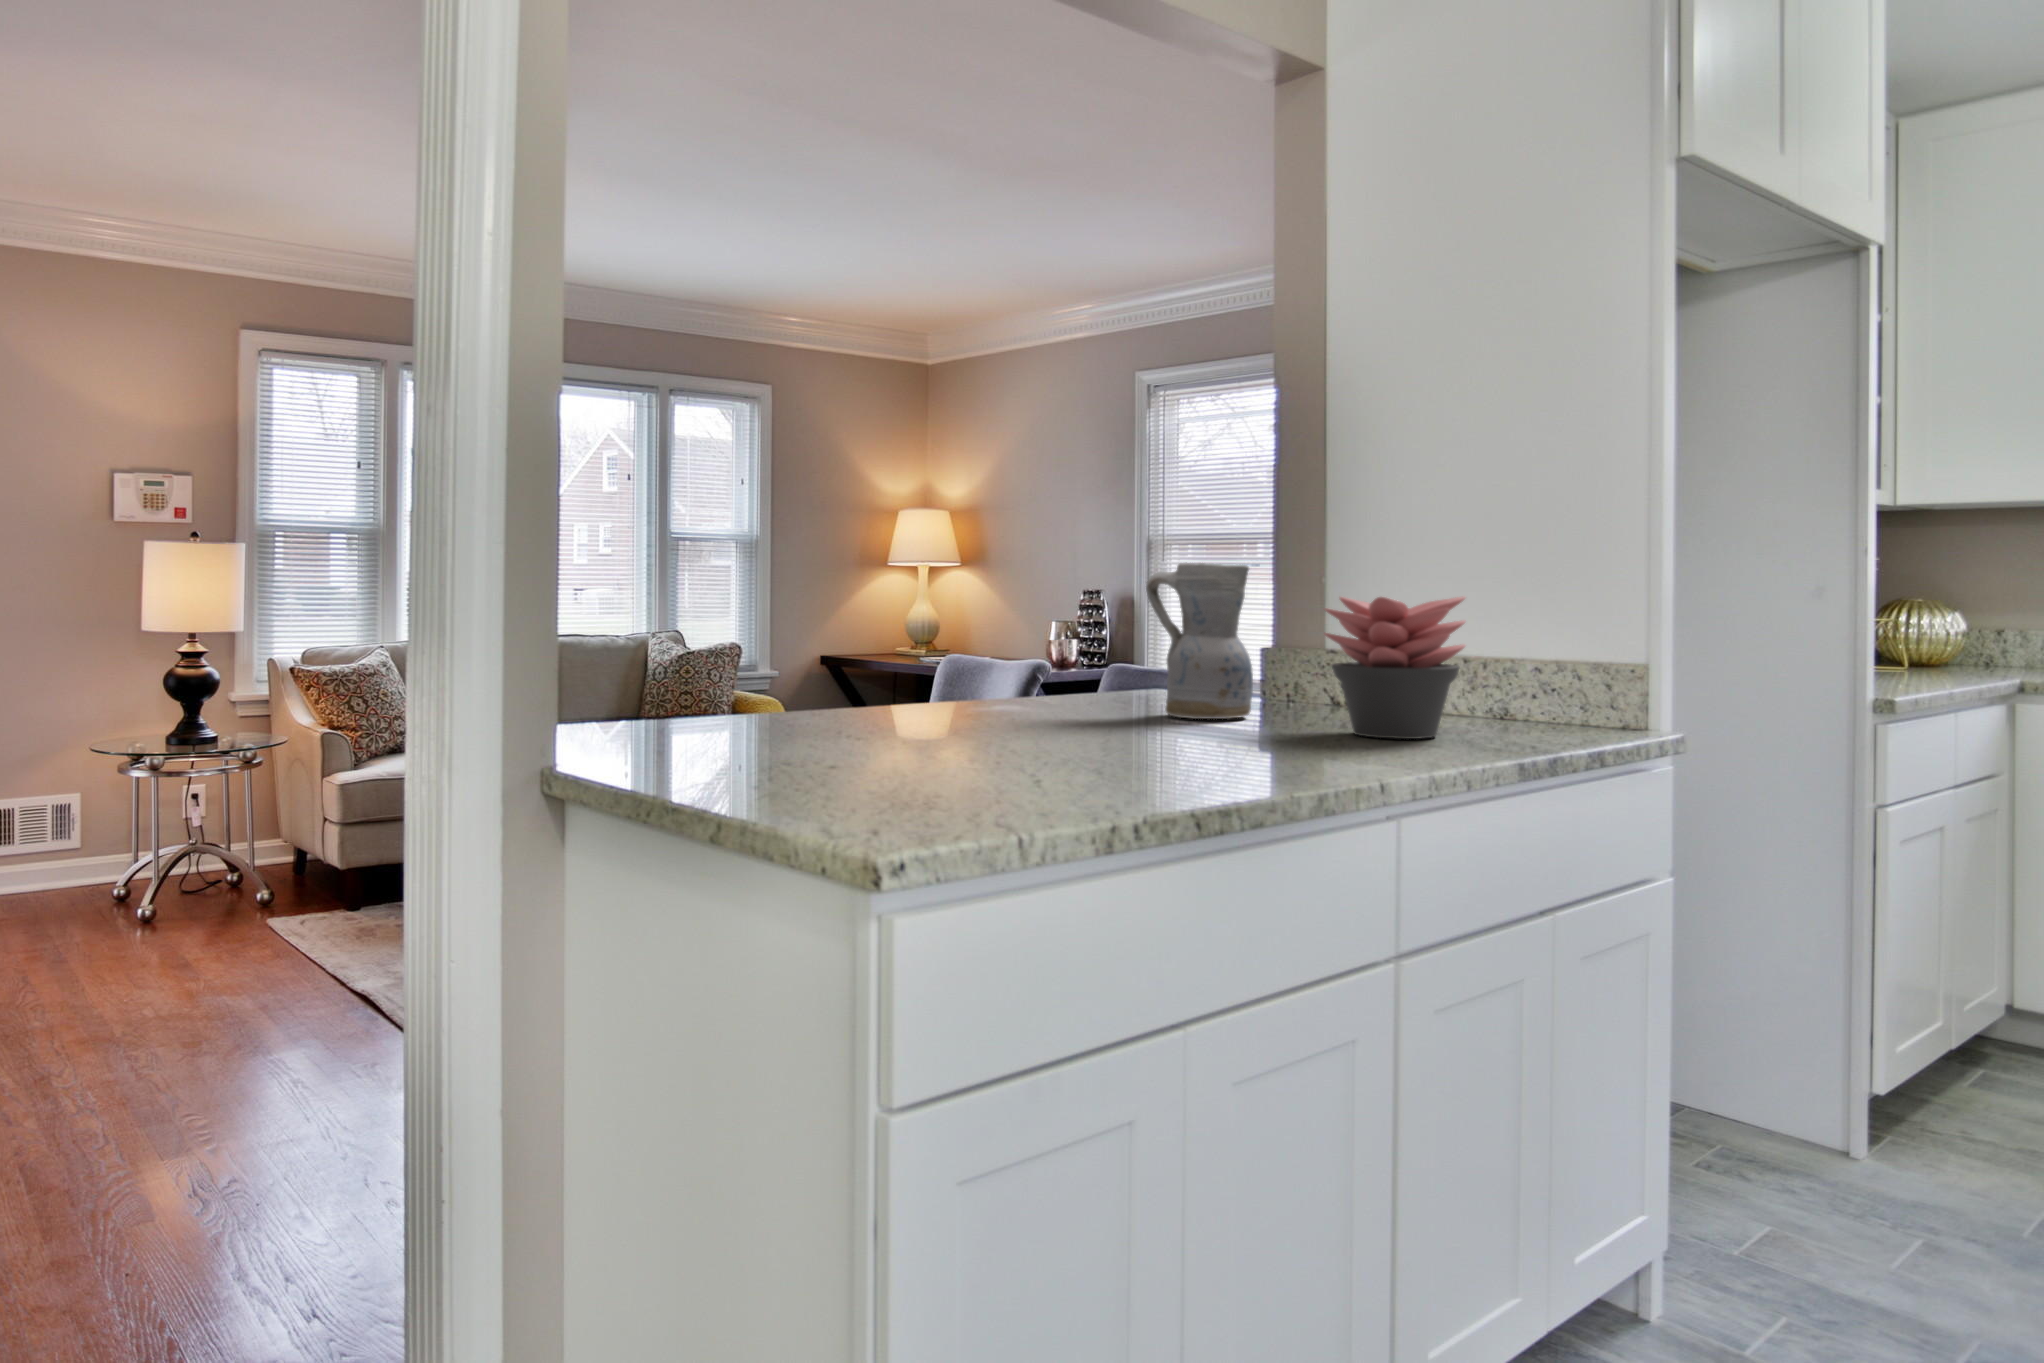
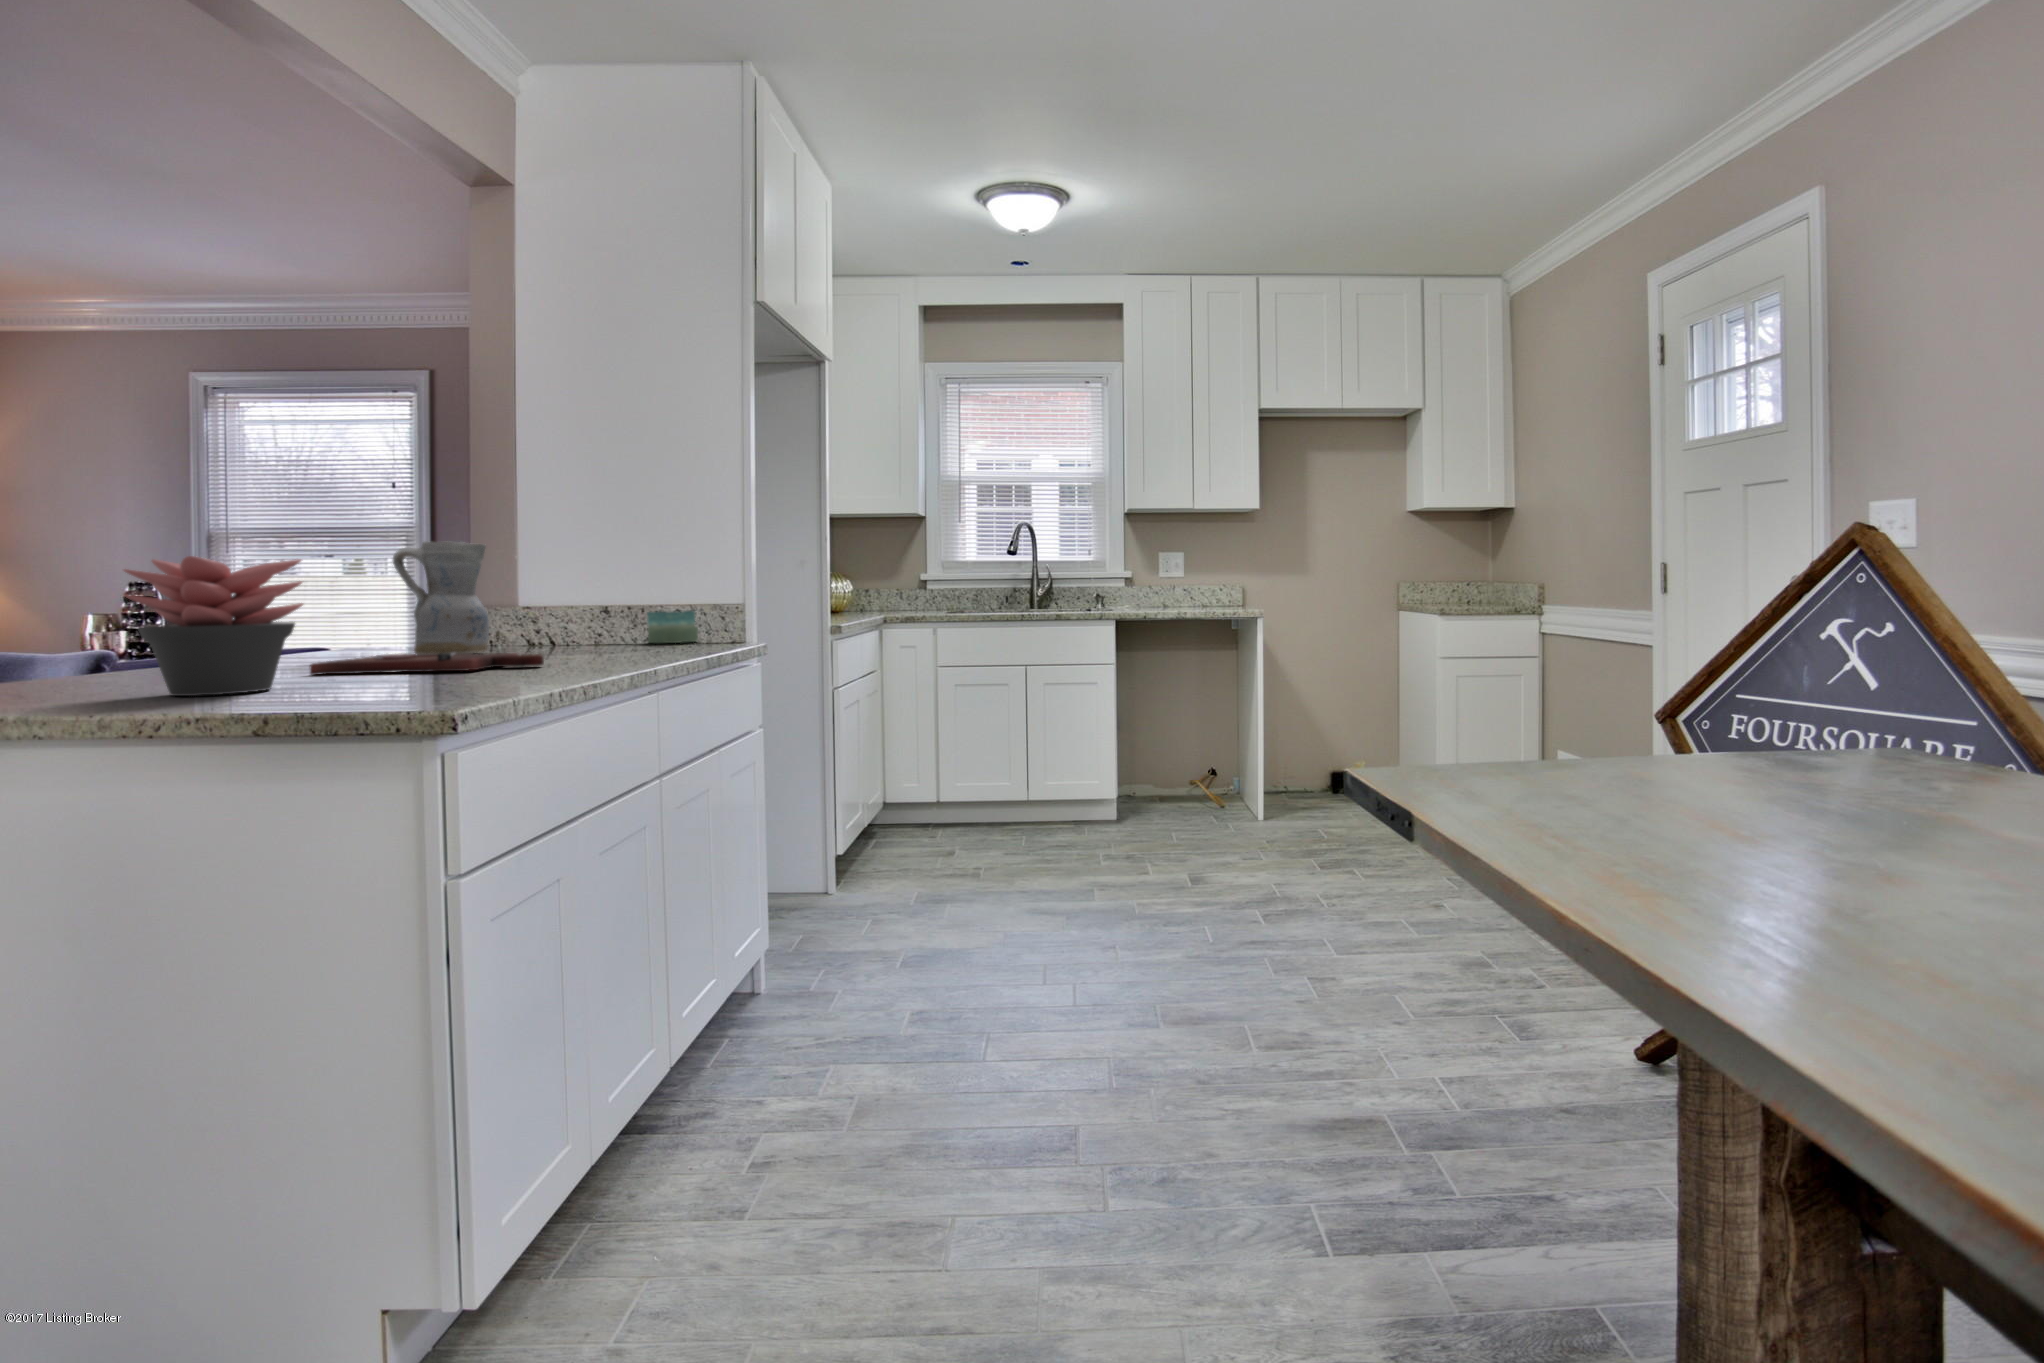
succulent plant: present [1325,596,1466,739] -> present [124,556,303,696]
candle: none [1490,666,1573,721] -> present [647,611,698,643]
cutting board: none [1003,719,1257,759] -> present [310,653,544,675]

